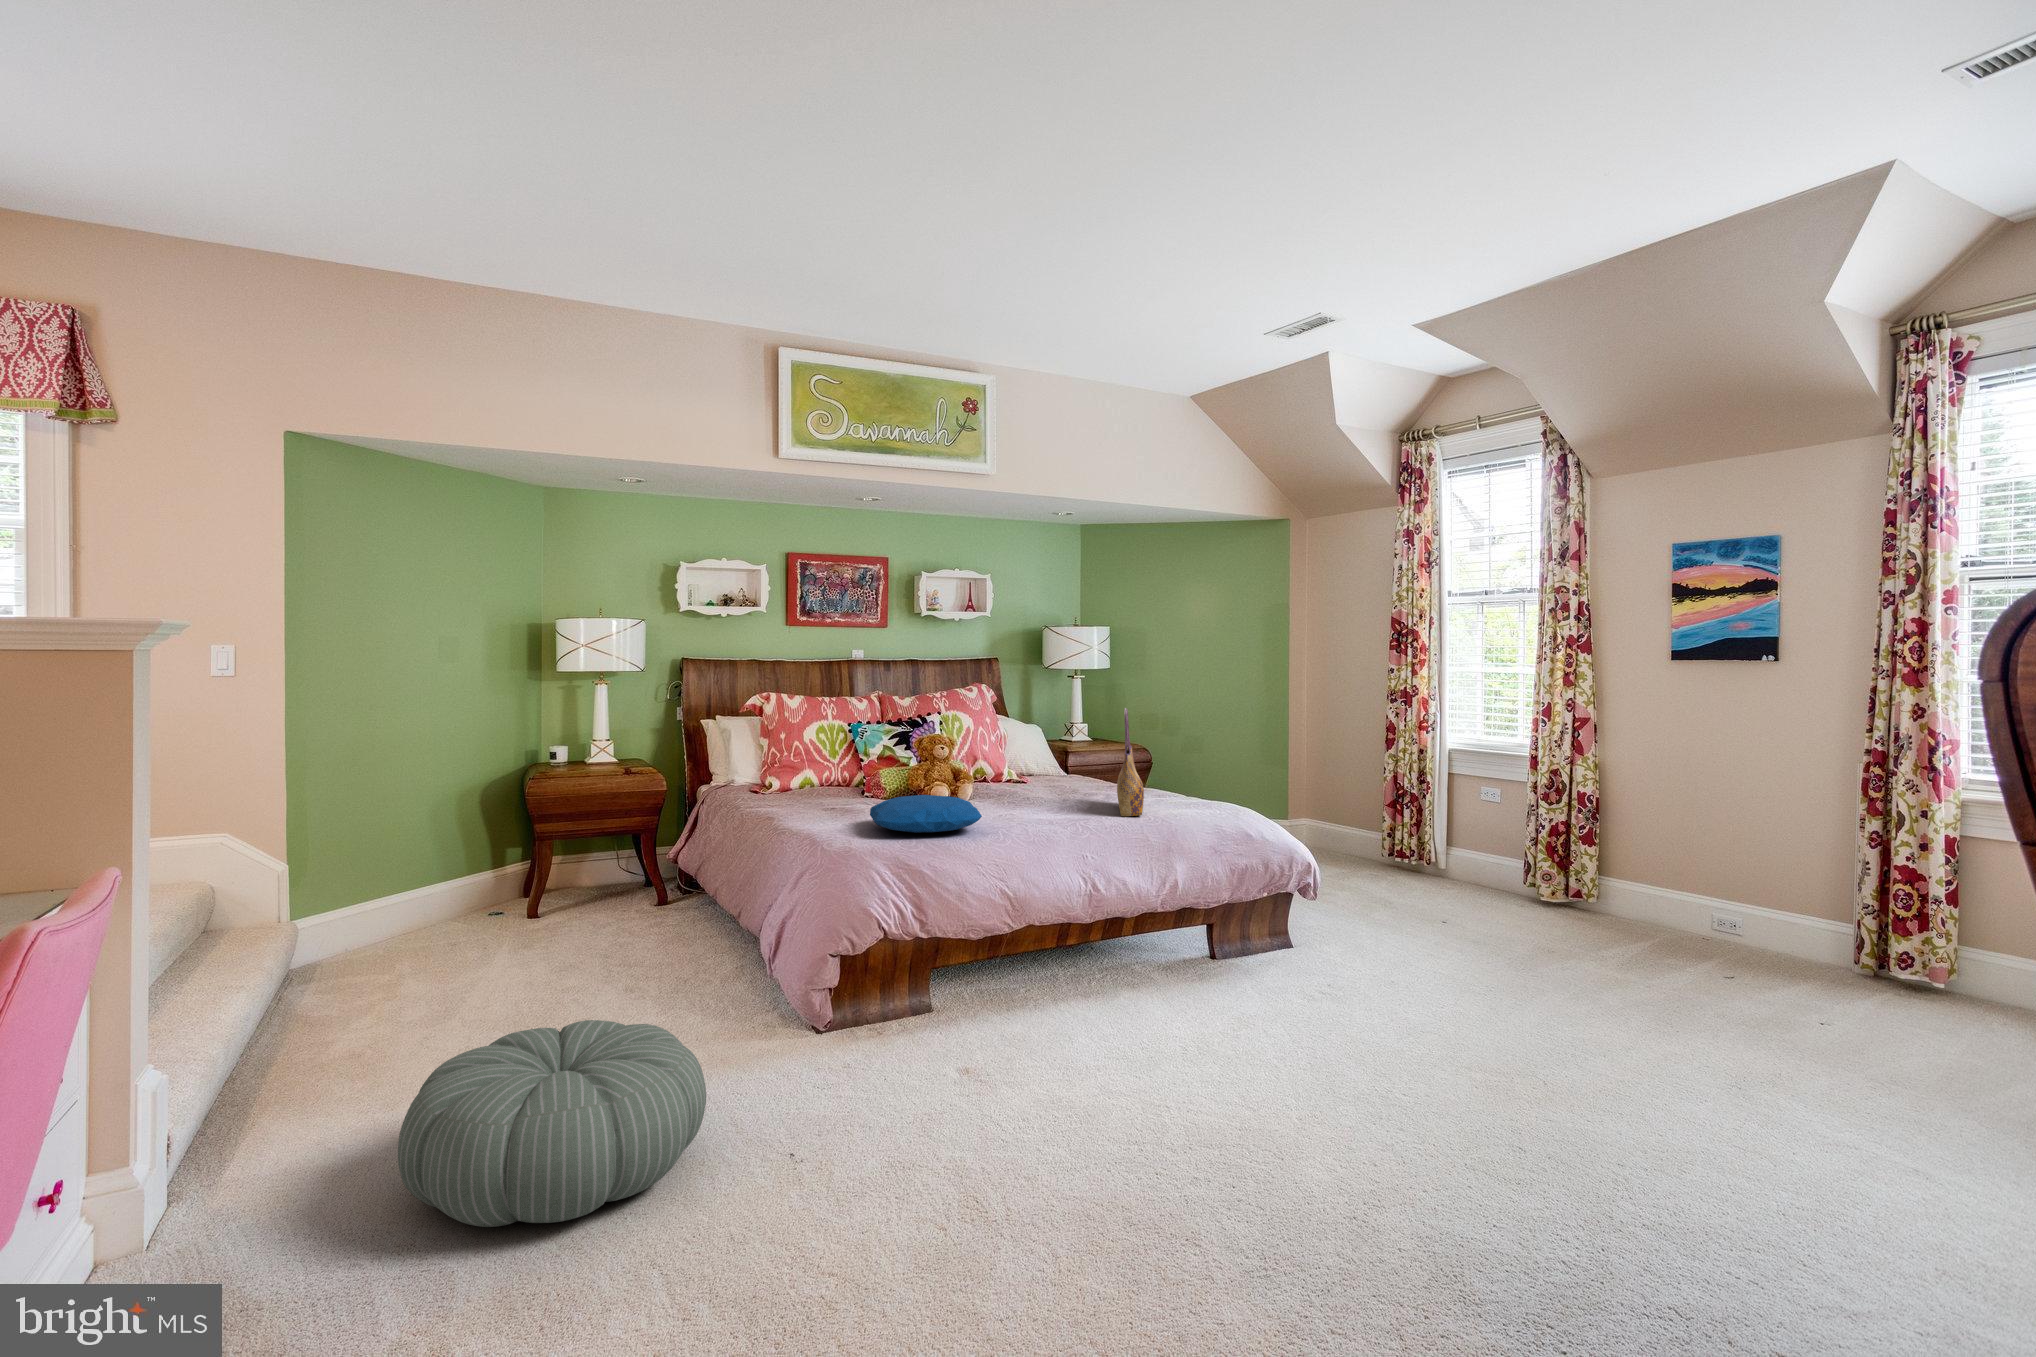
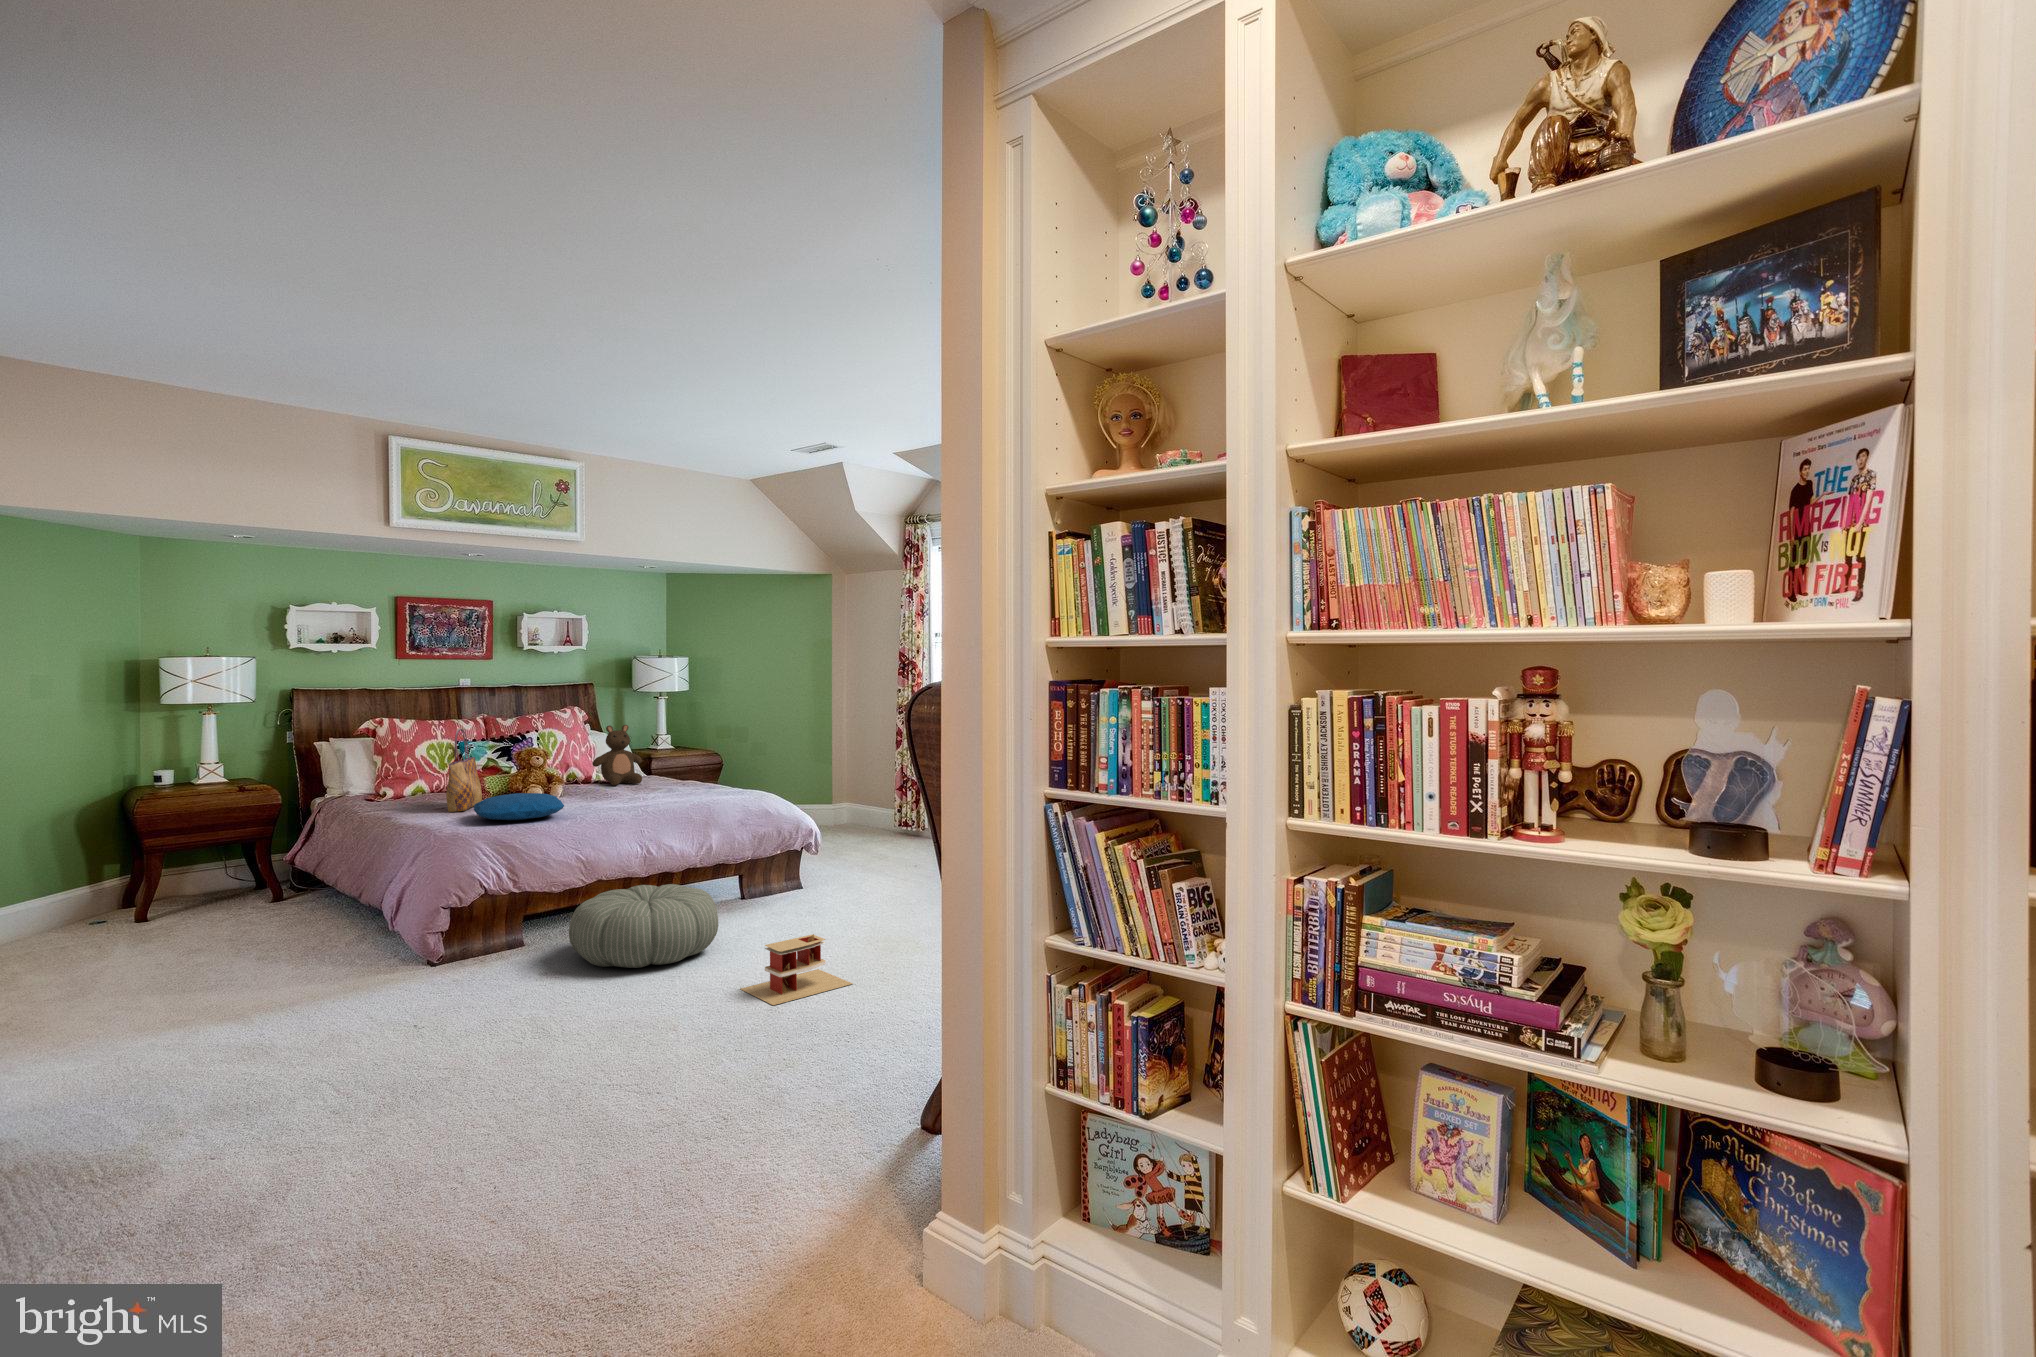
stuffed bear: none [1002,708,1062,786] -> present [593,725,642,786]
tote bag: present [1117,708,1144,816] -> present [446,728,482,812]
pouf: present [398,1020,706,1227] -> present [569,884,718,968]
toy house: none [1277,1075,1484,1217] -> present [741,934,853,1005]

